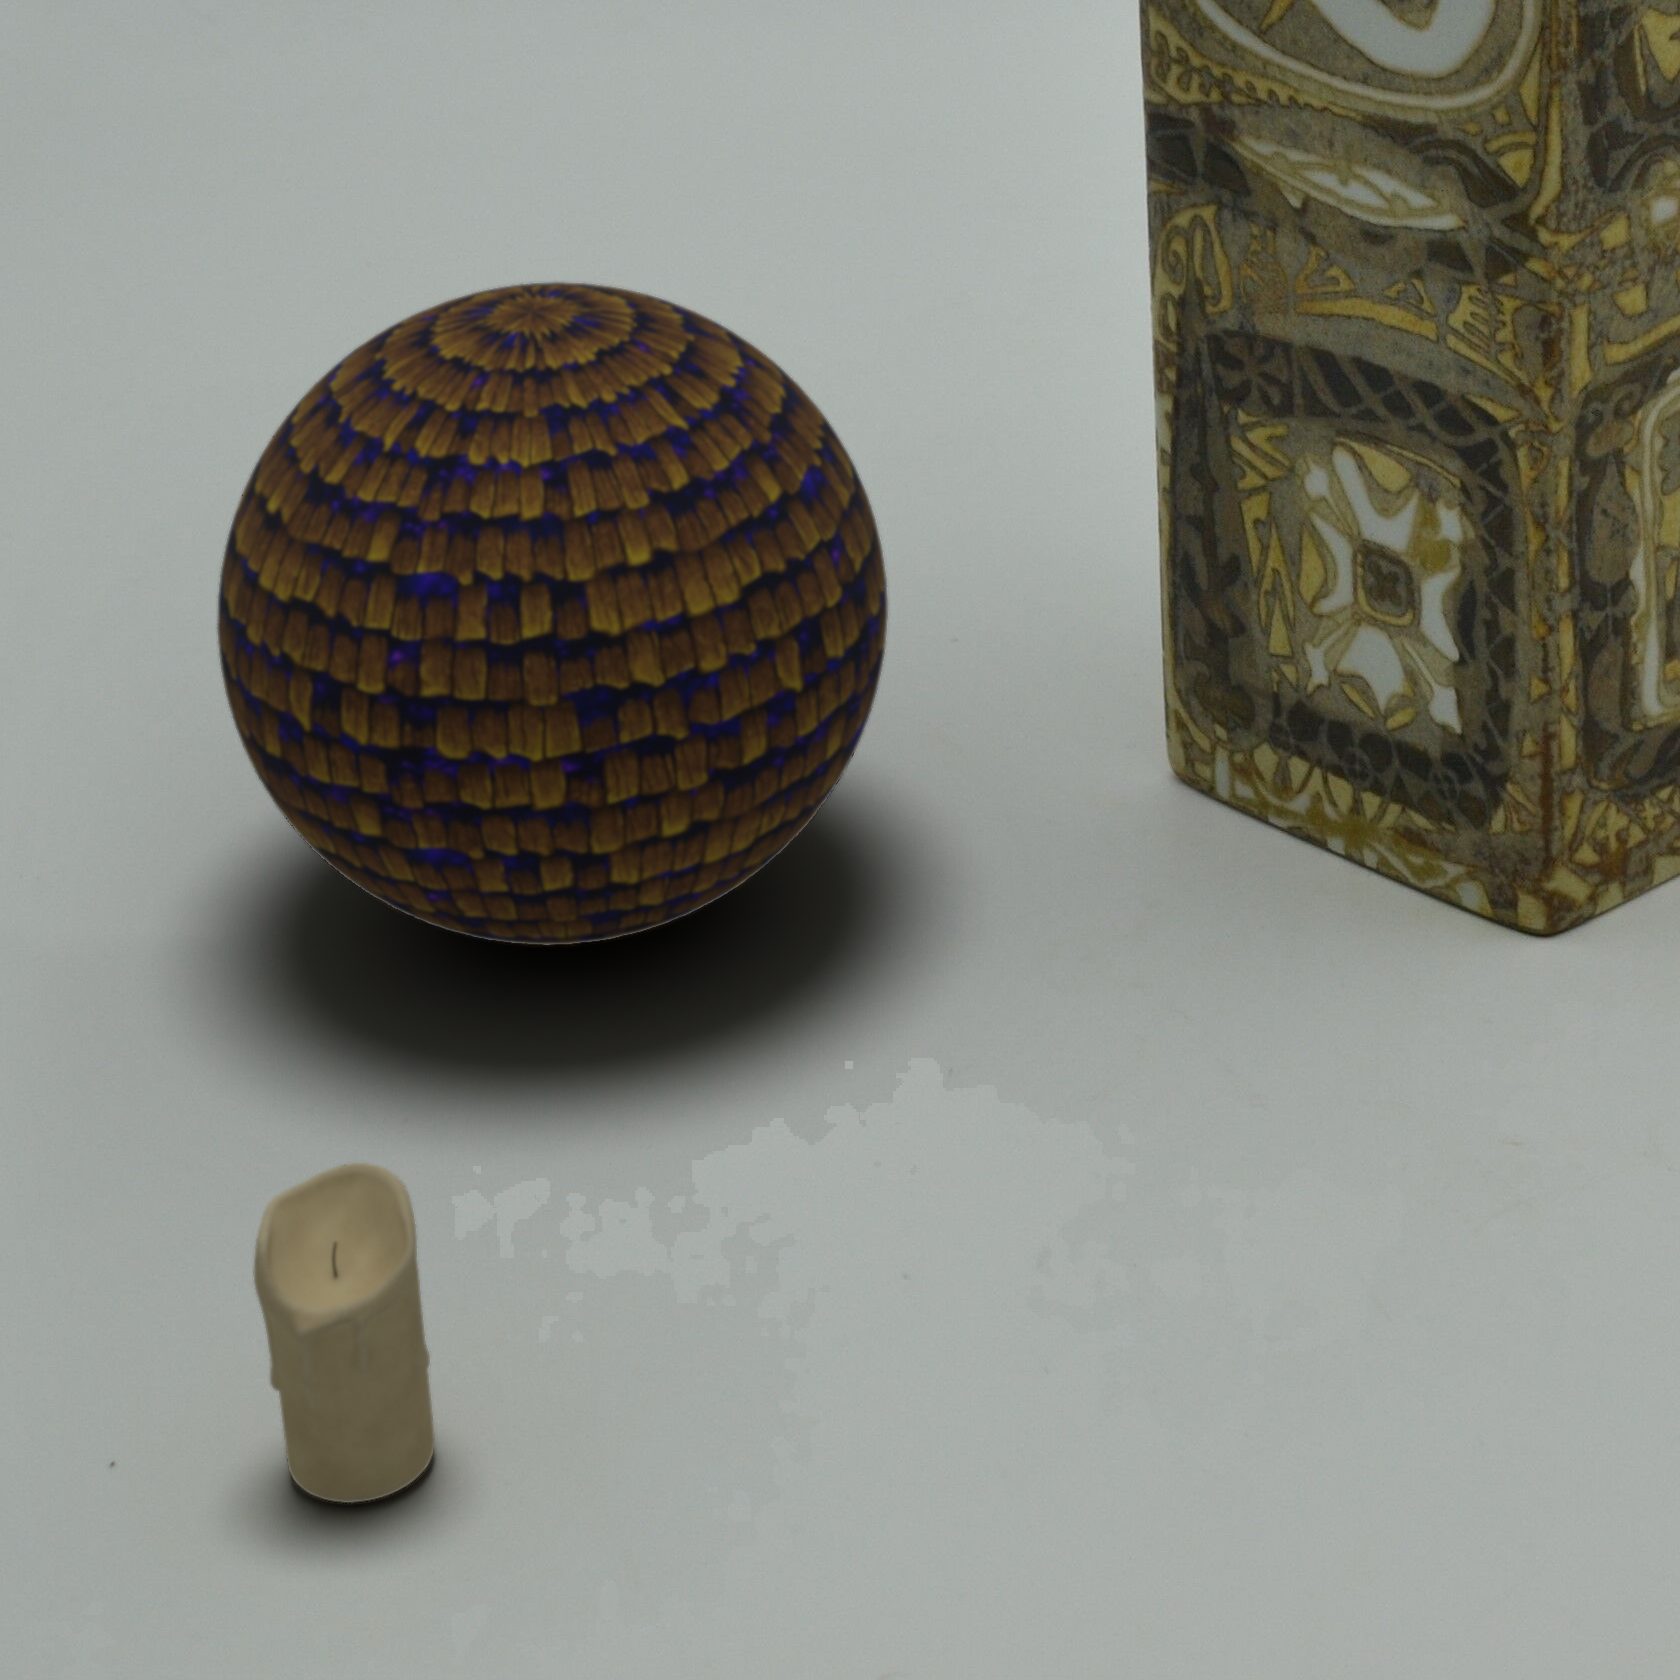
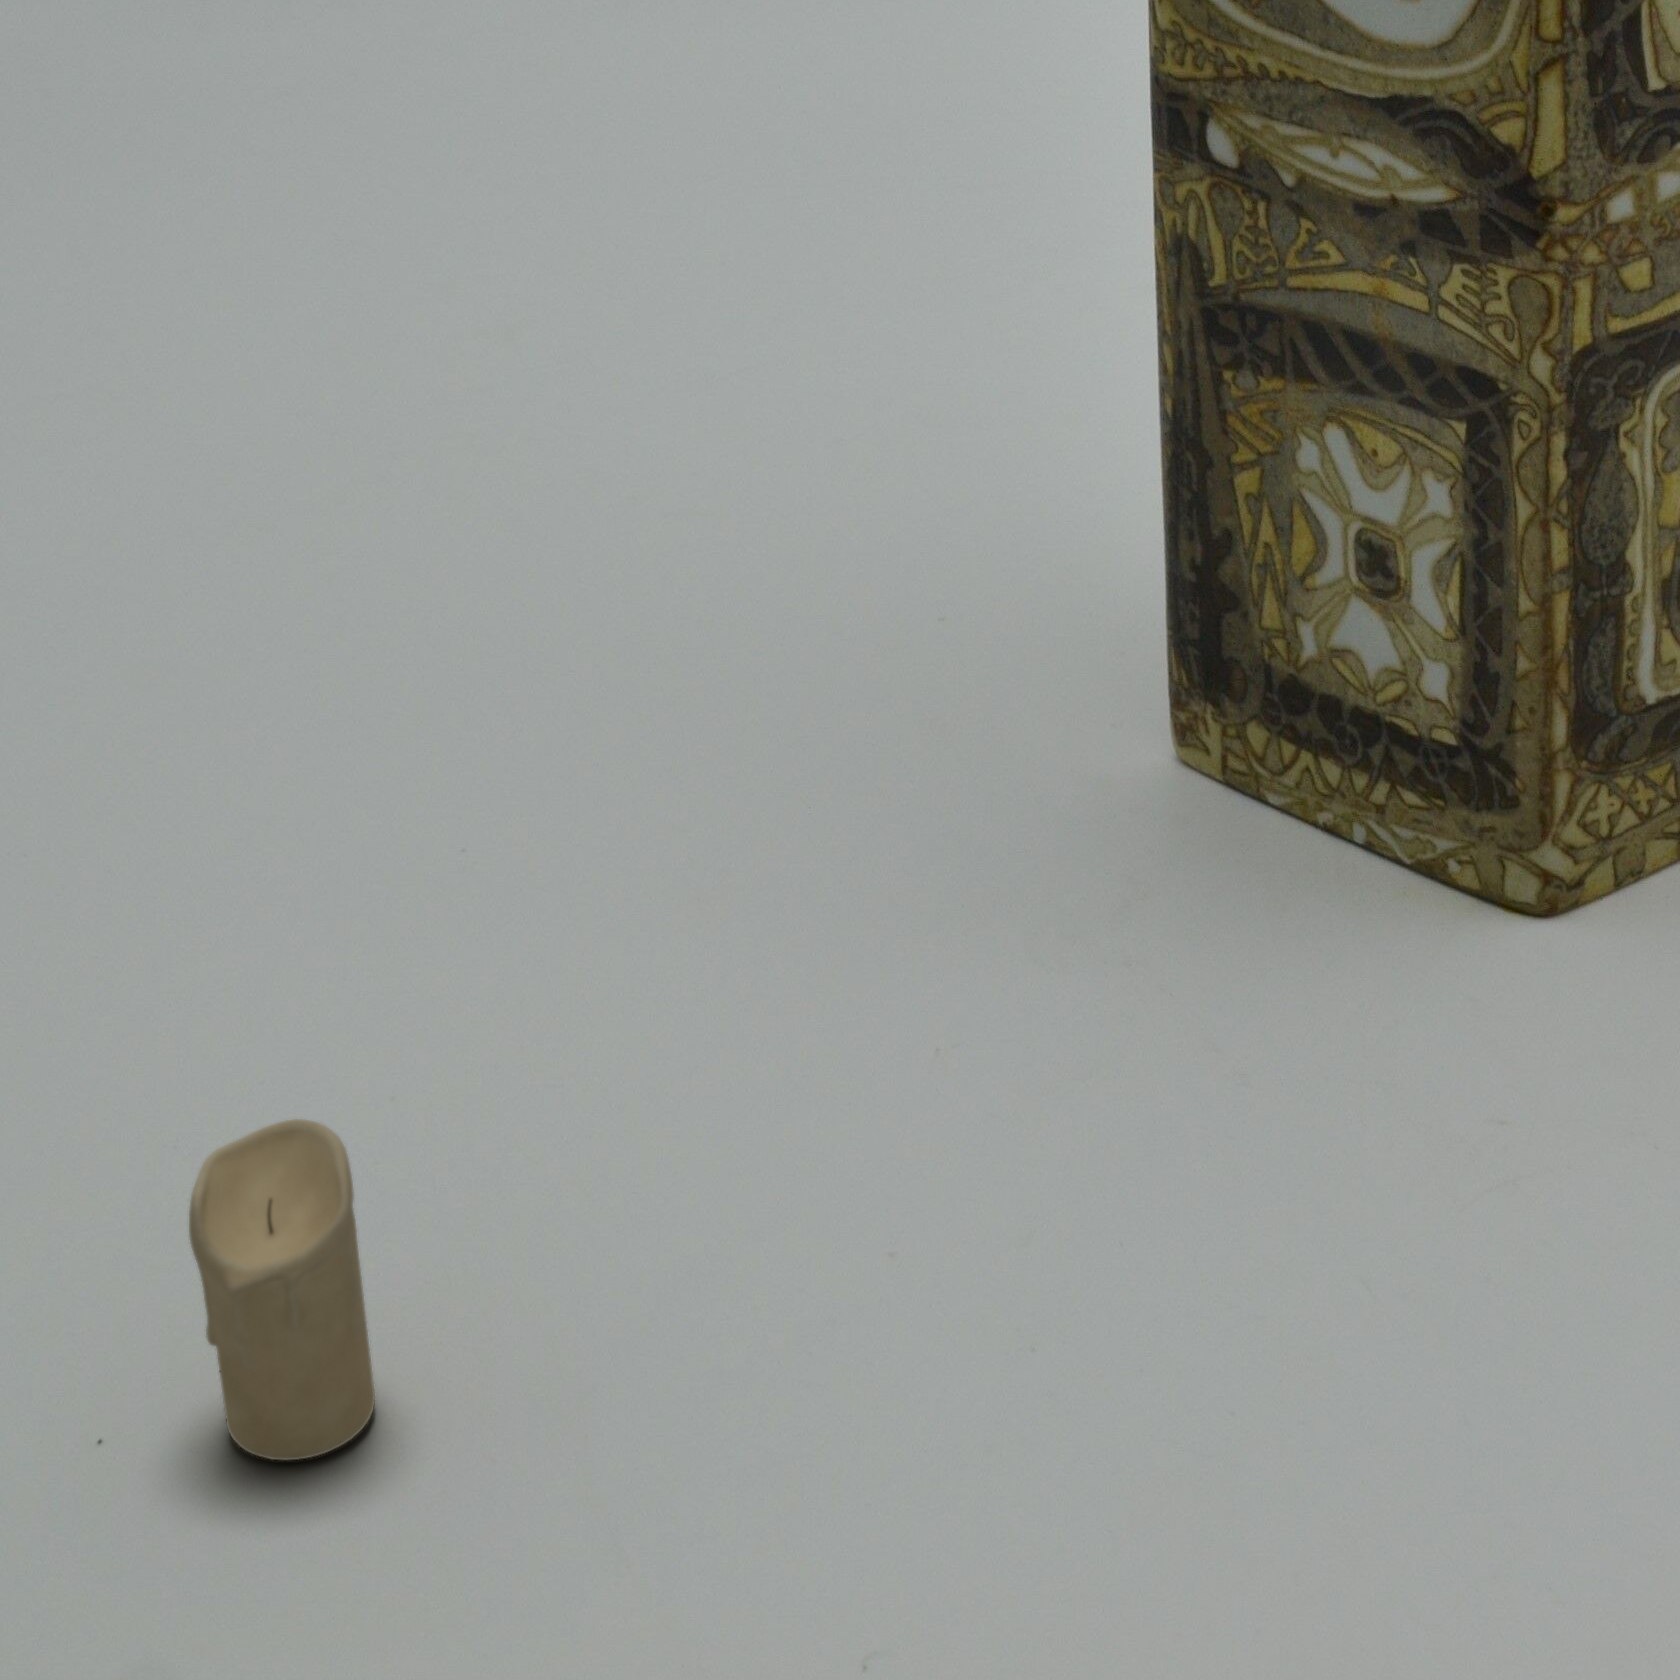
decorative orb: present [217,282,888,946] -> none [218,248,880,905]

